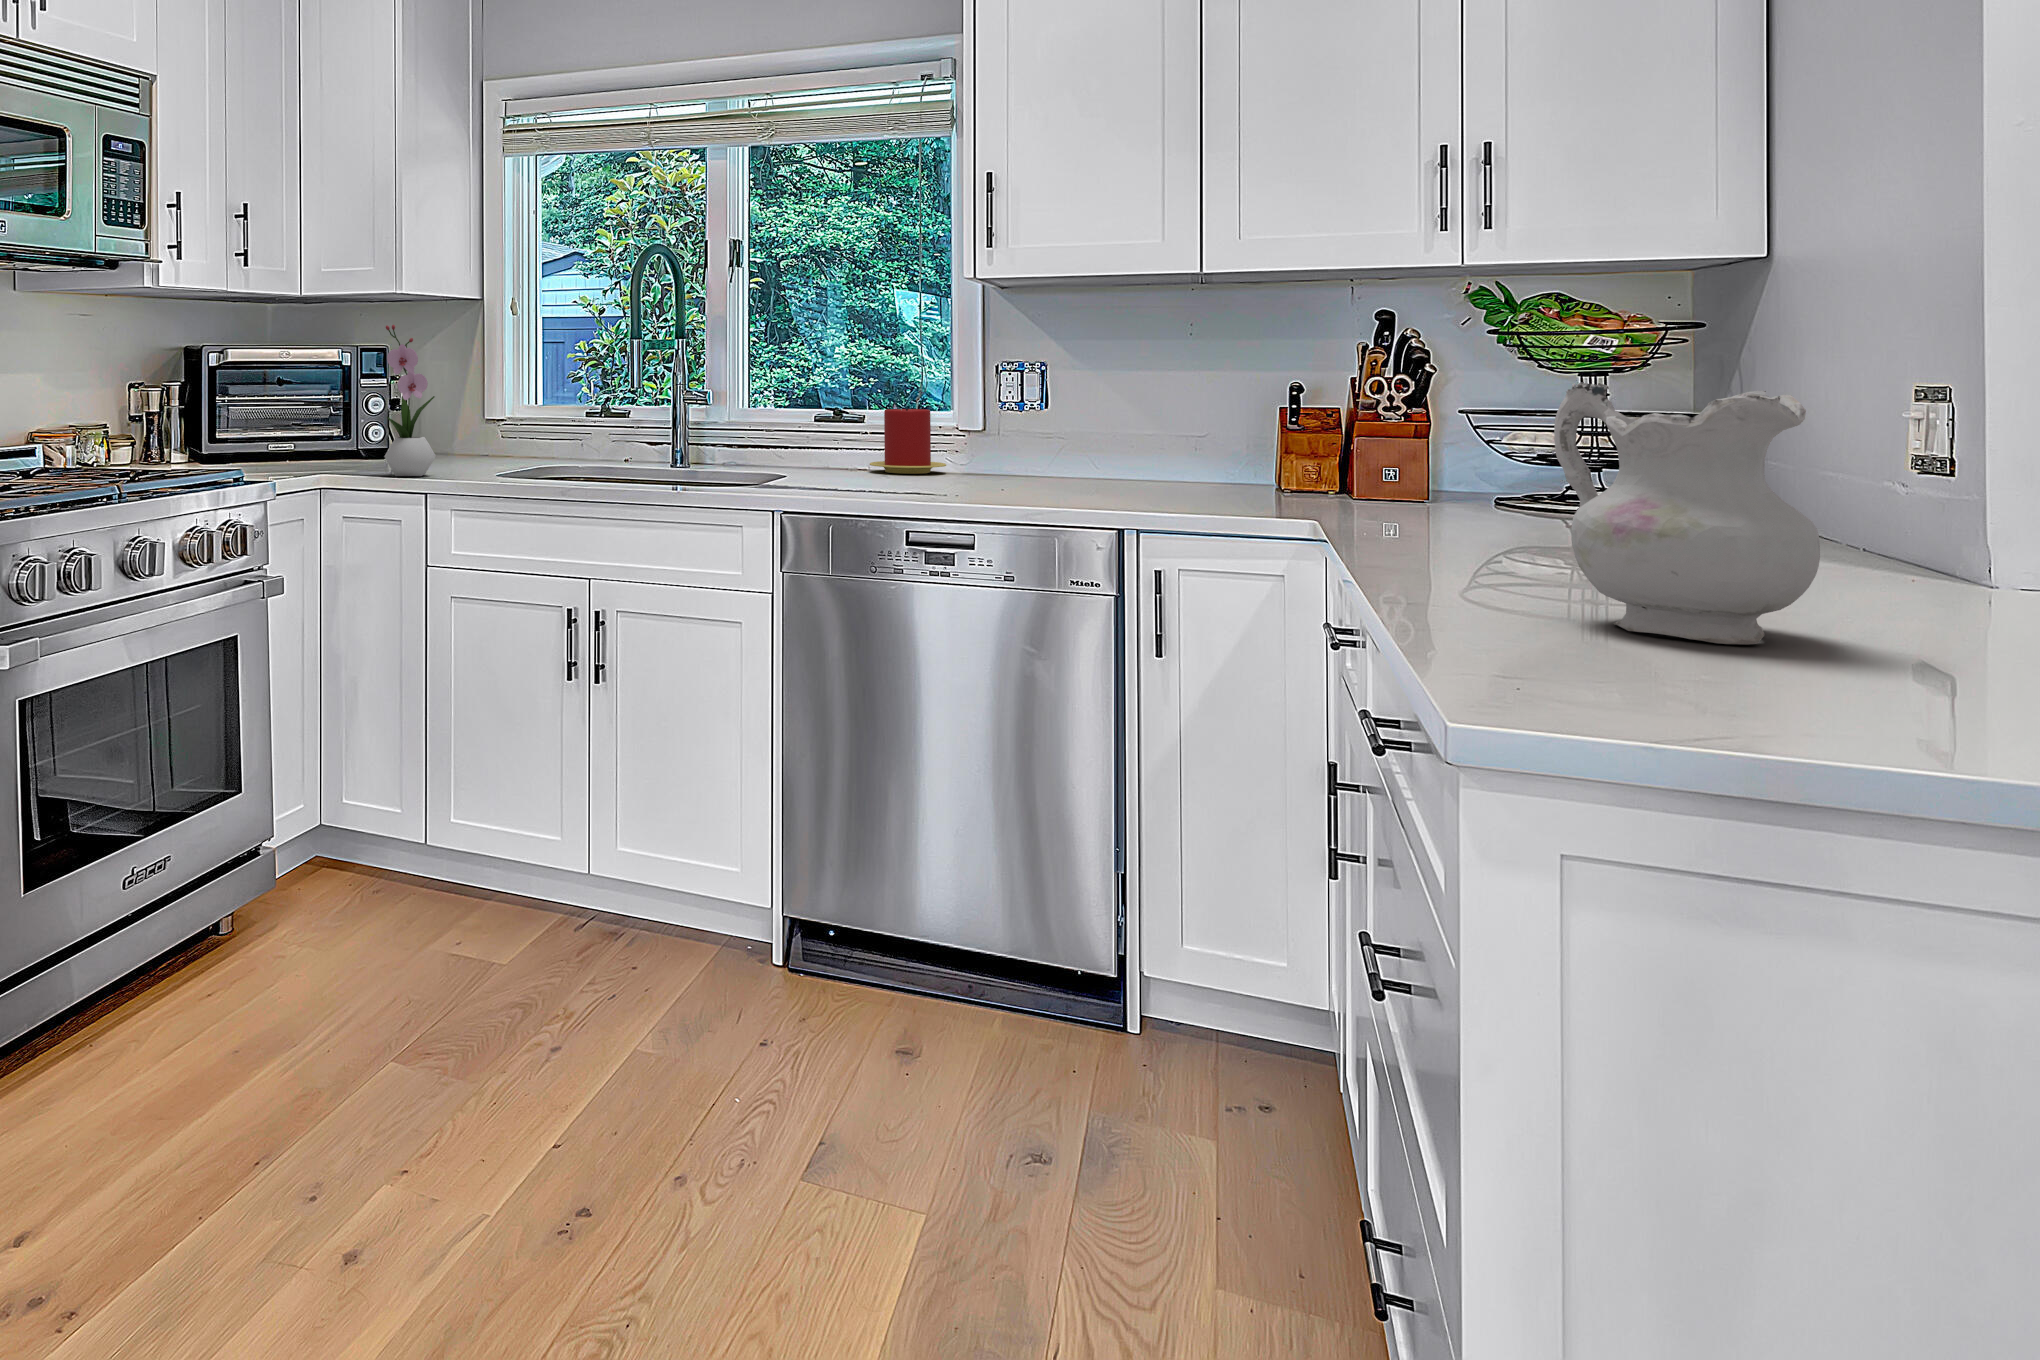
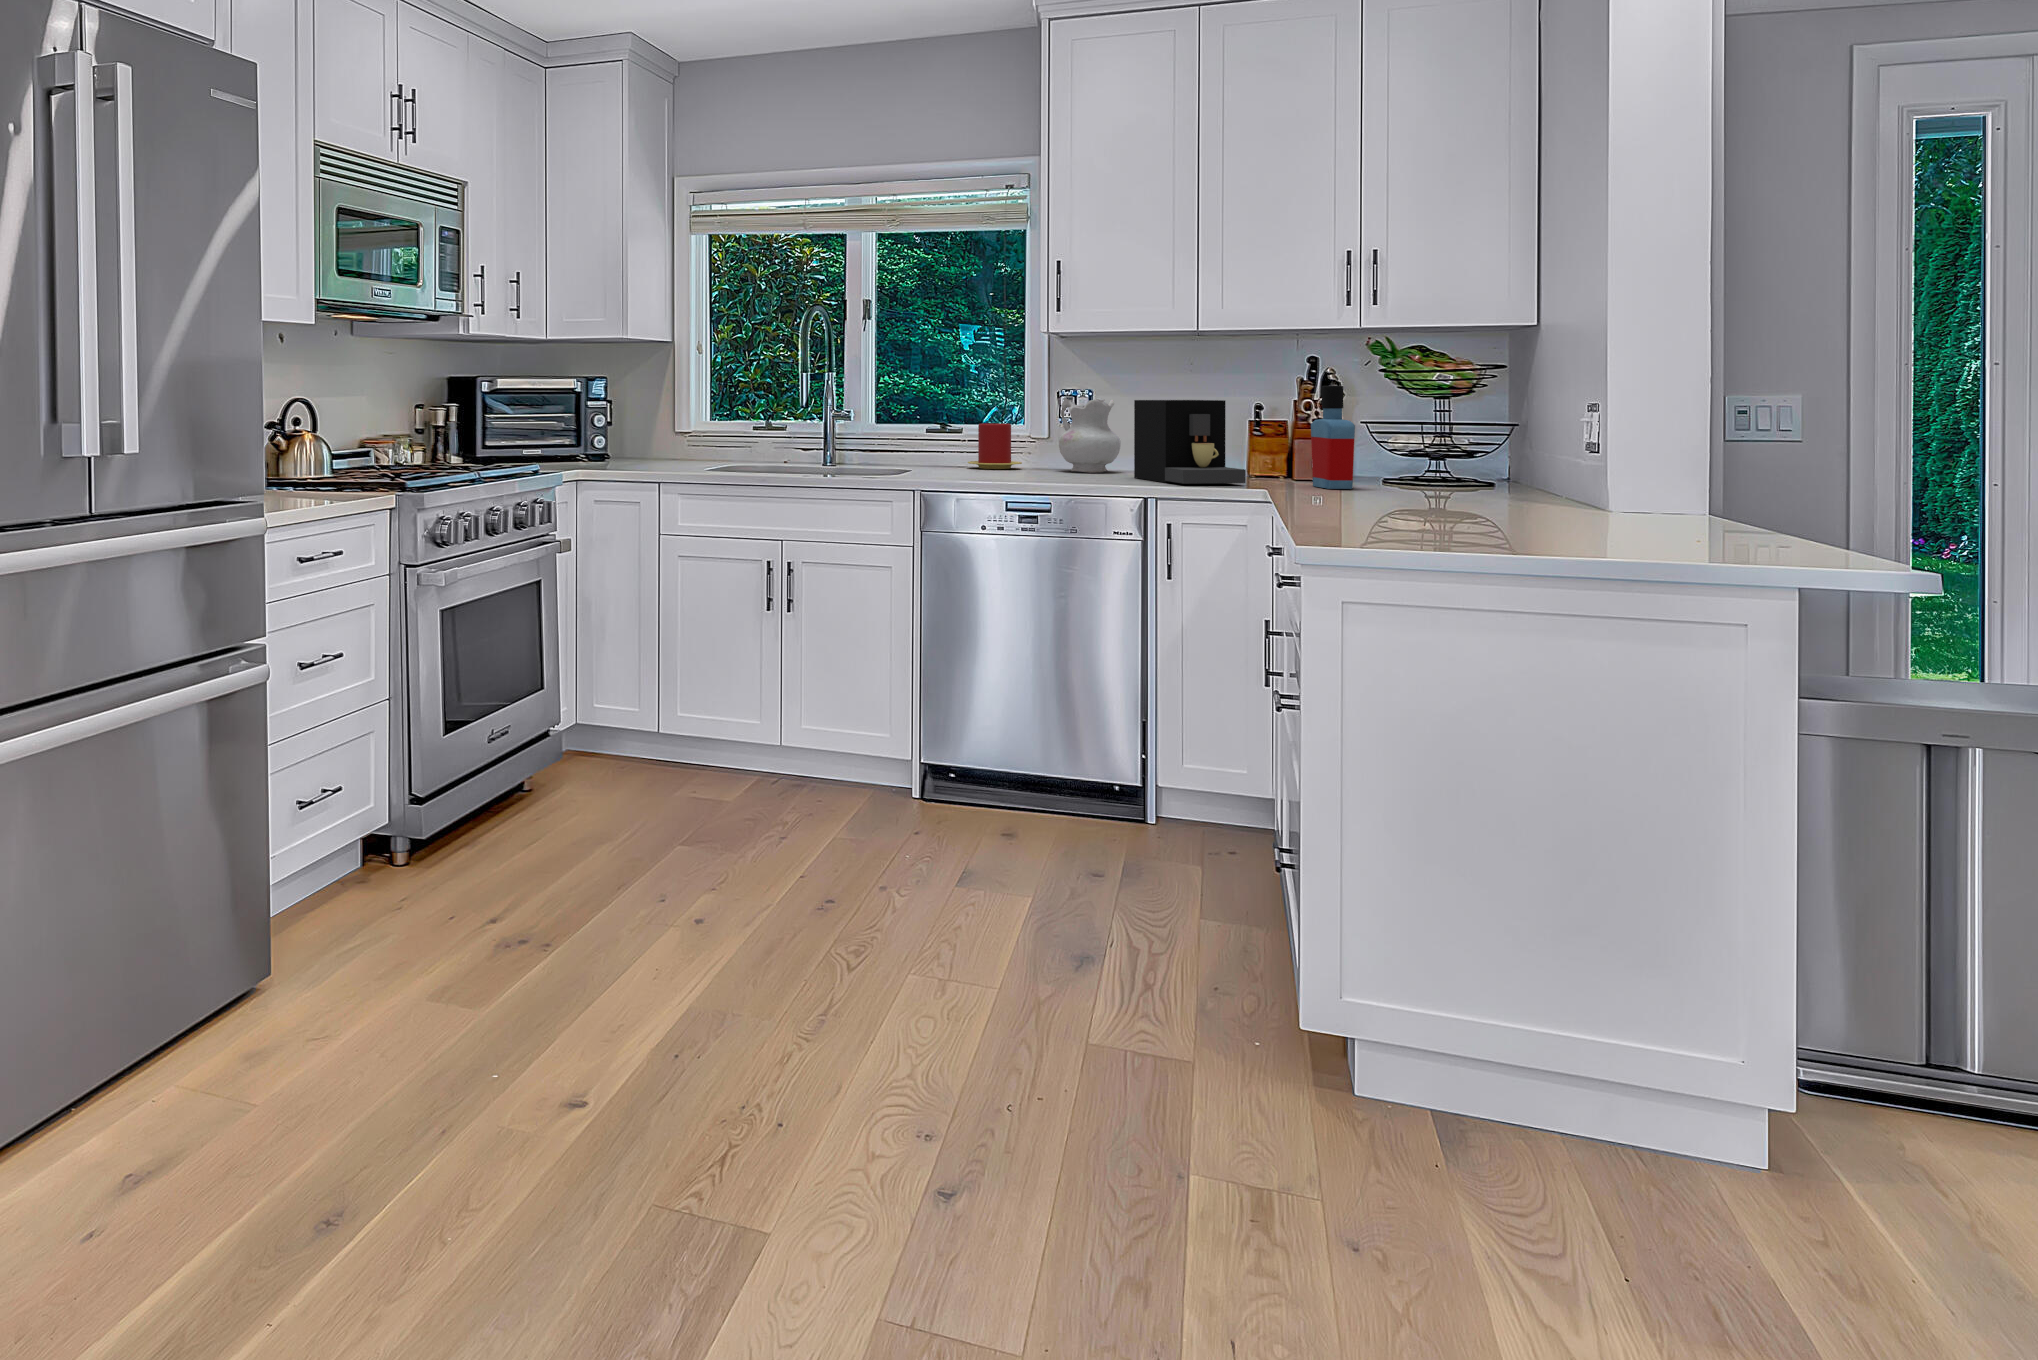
flower arrangement: present [384,325,436,476] -> none [628,362,665,470]
bottle: none [1382,355,1459,518] -> present [1311,386,1355,489]
coffee maker: none [1105,377,1279,507] -> present [1134,400,1246,484]
ceramic pitcher: present [1554,382,1820,644] -> present [1059,396,1120,473]

